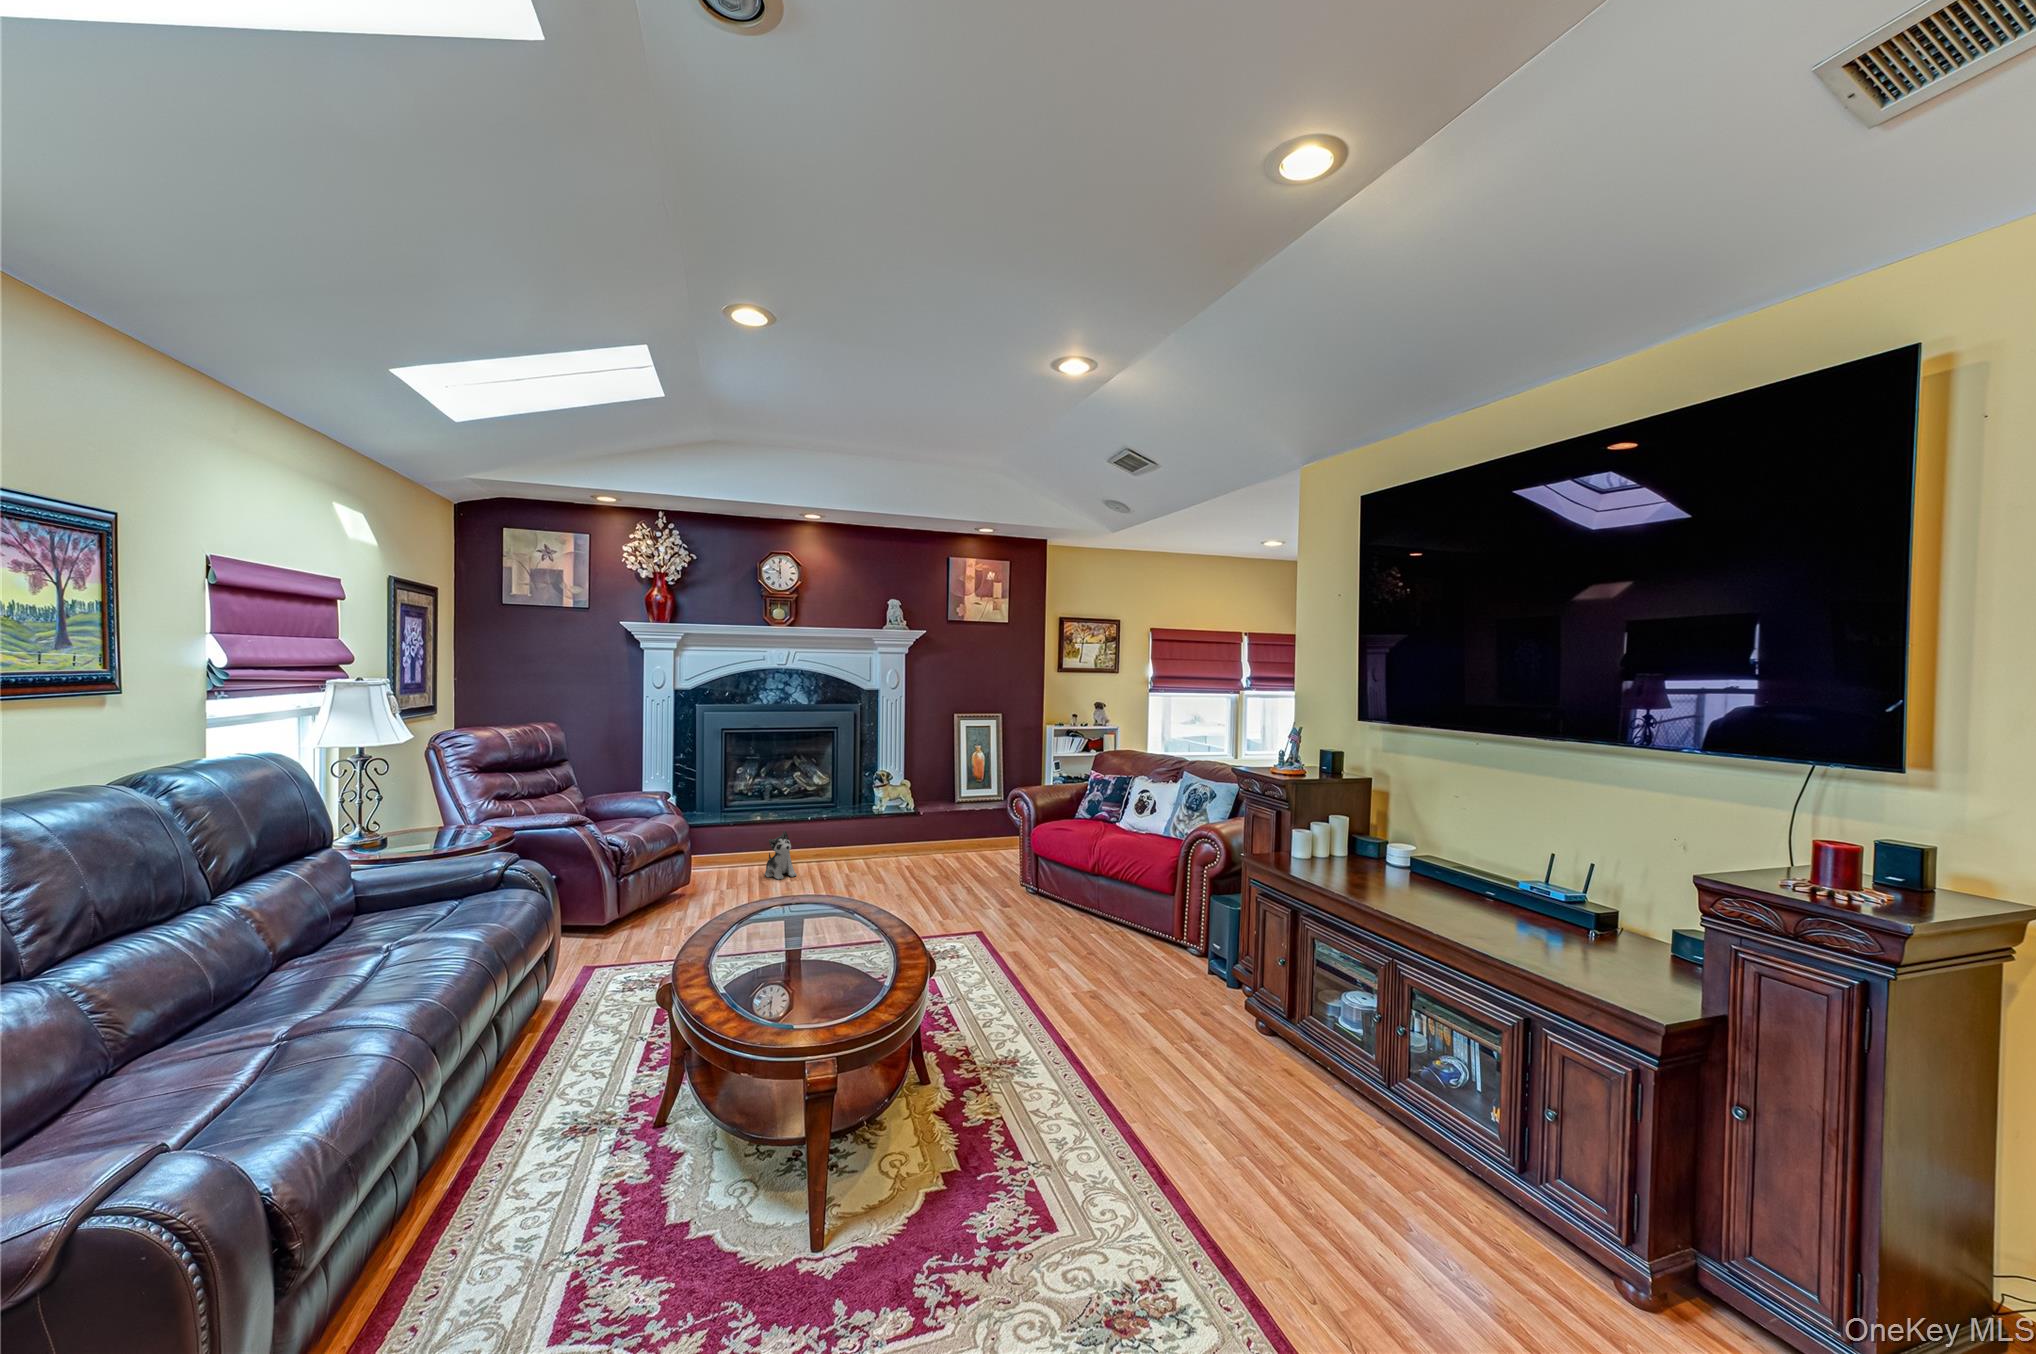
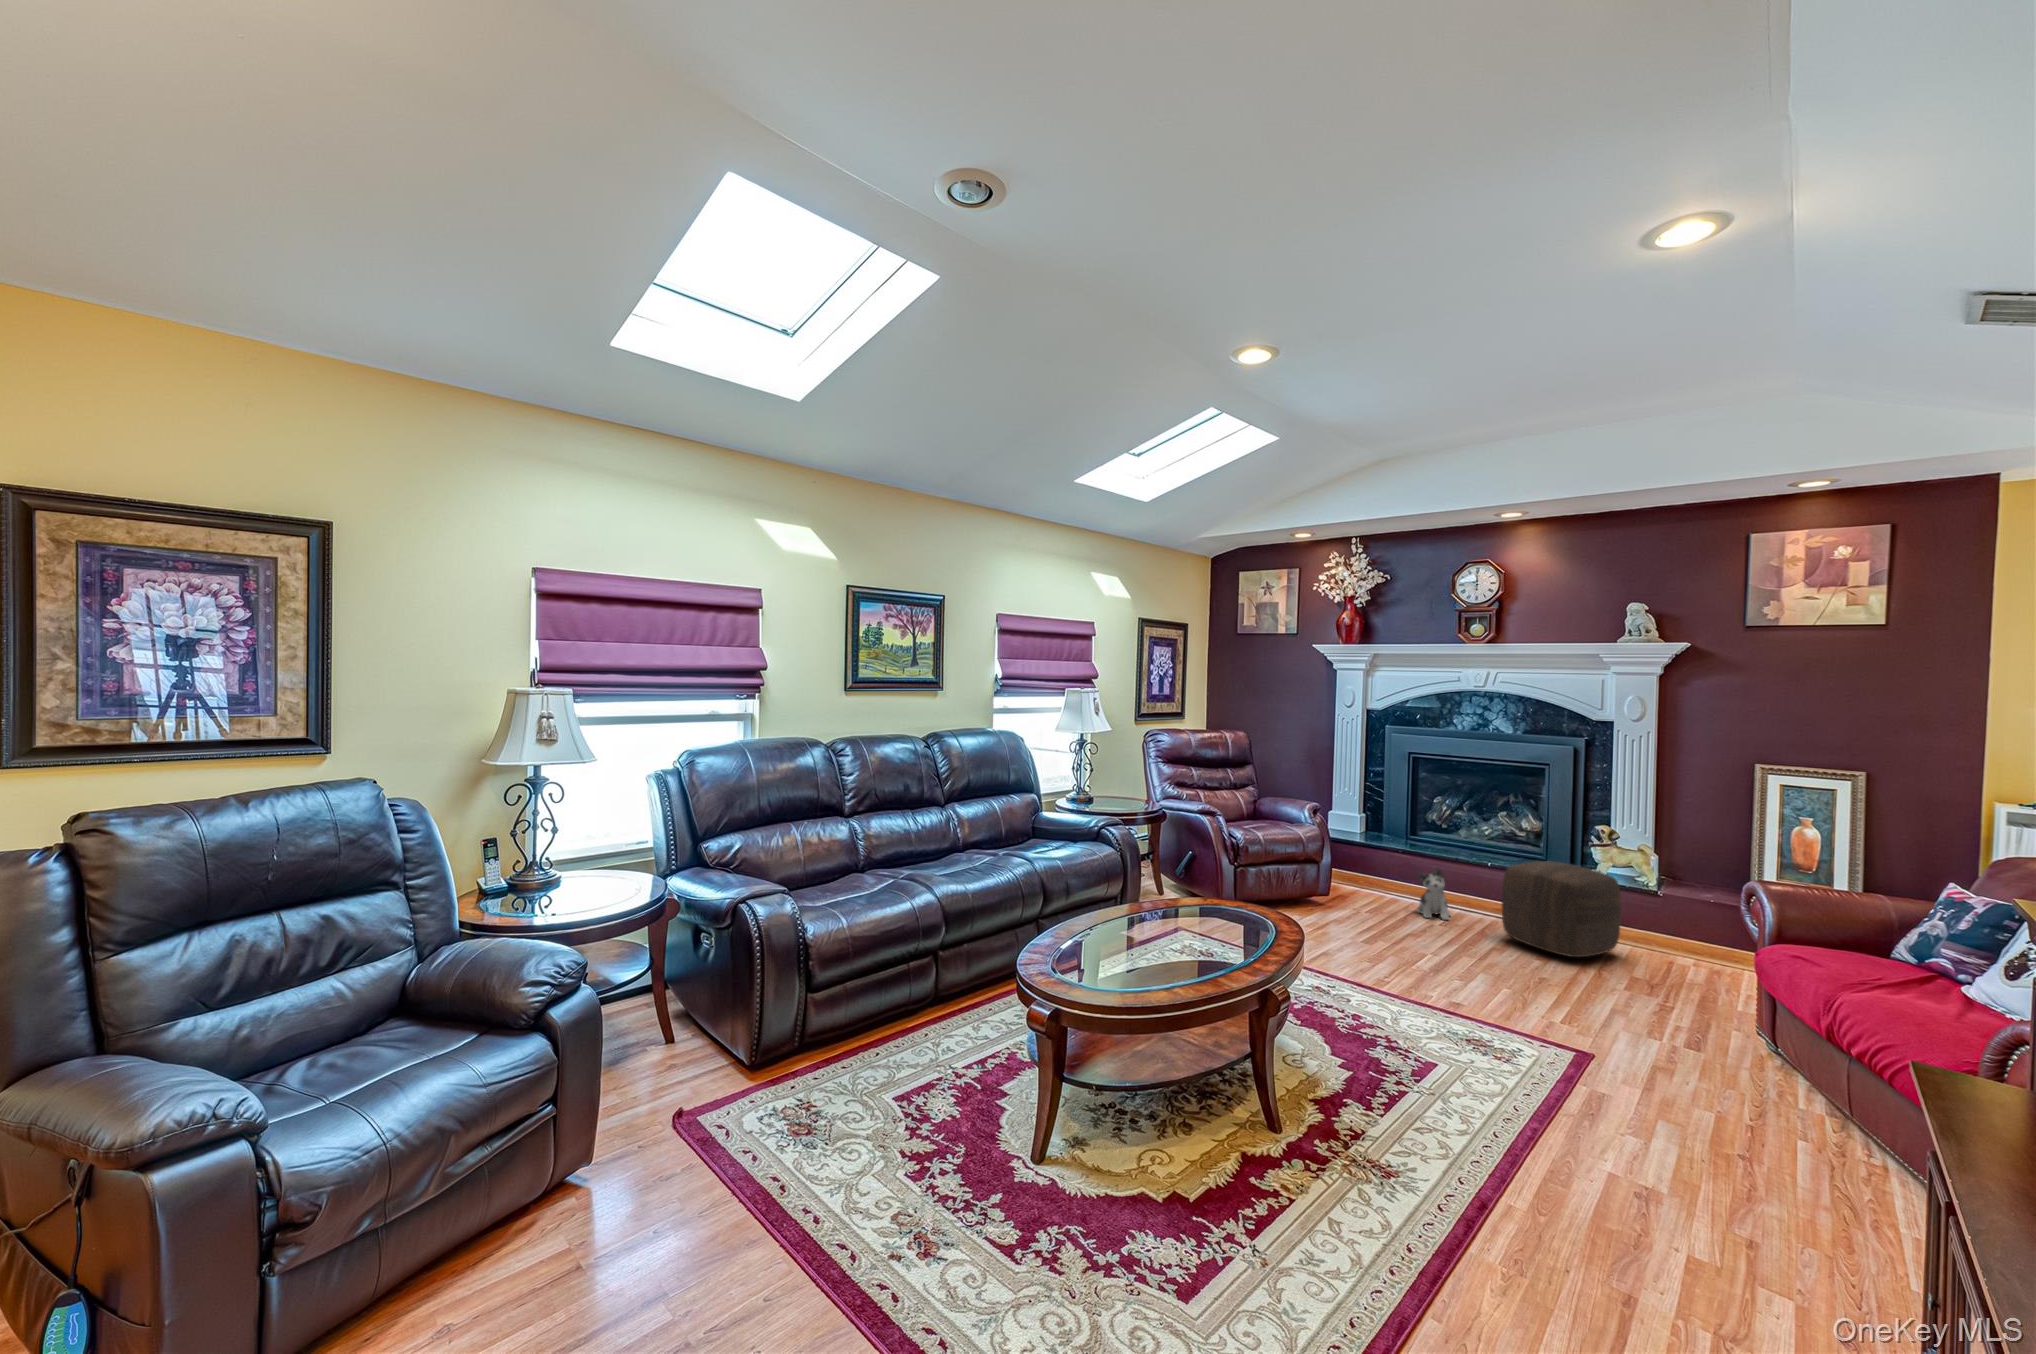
ottoman: none [846,805,915,876] -> present [1502,861,1621,957]

